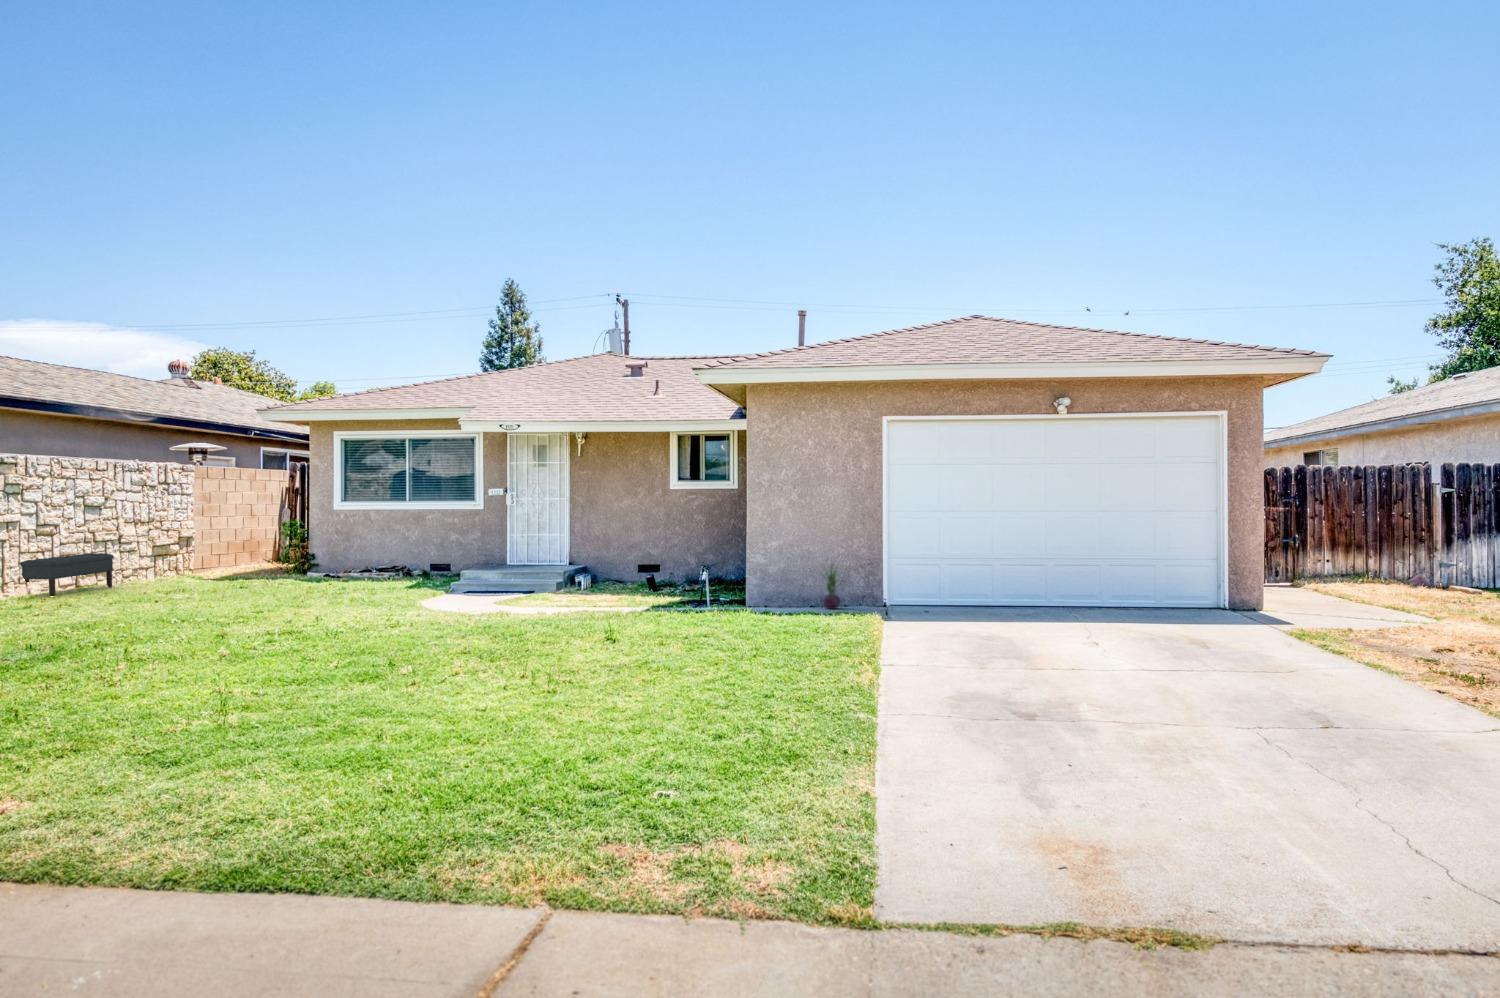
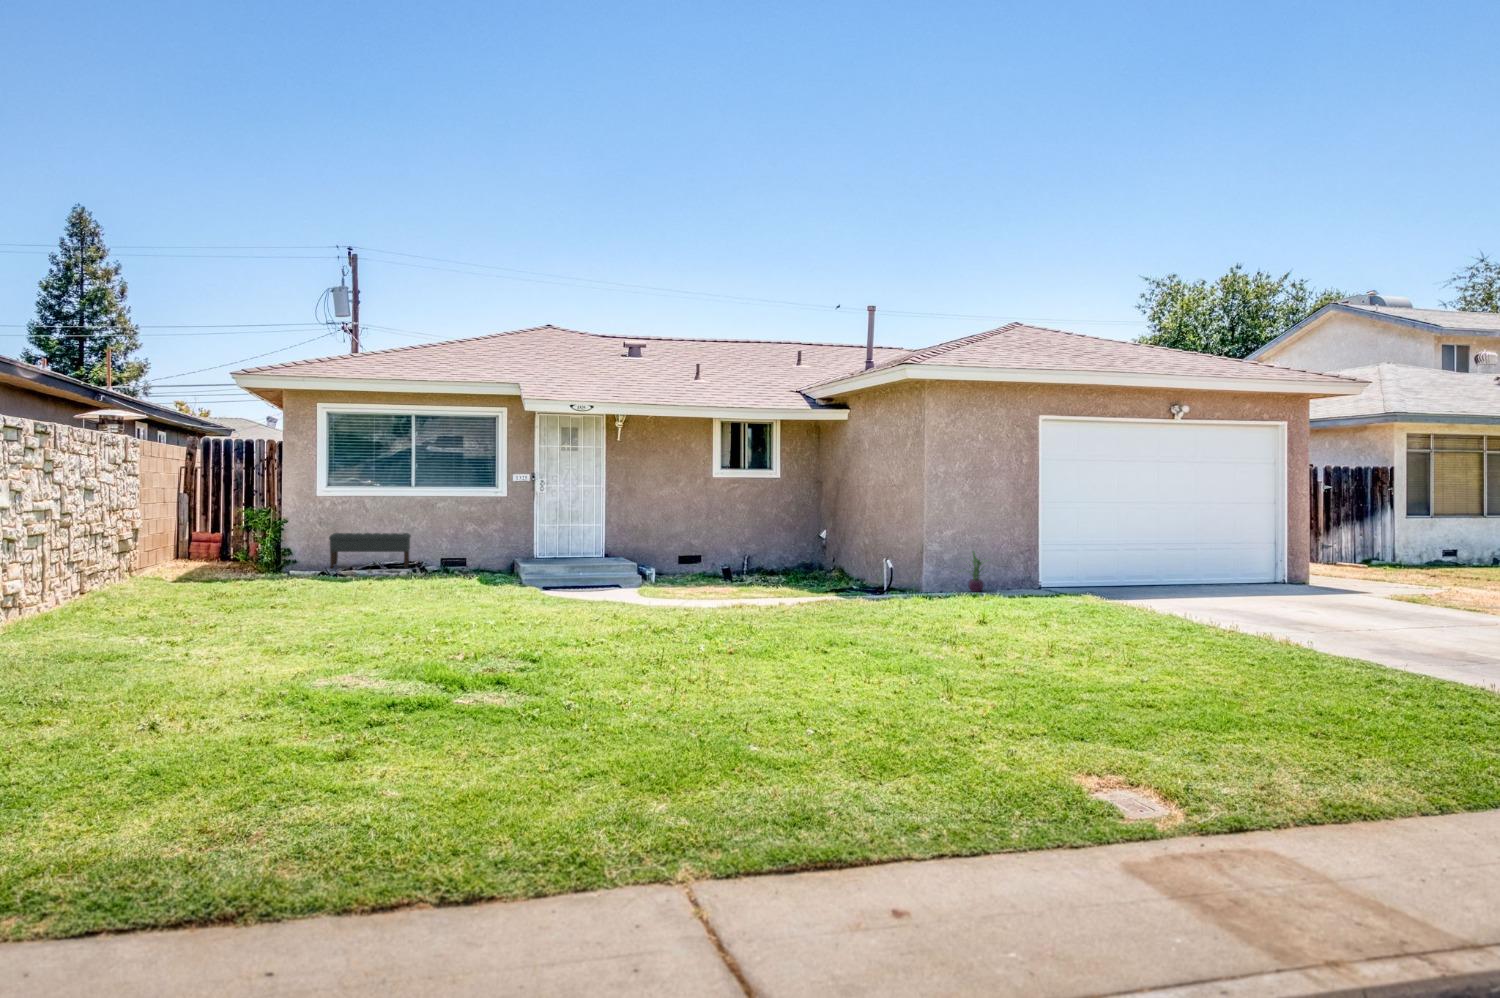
bench: present [20,553,114,596] -> present [329,533,411,568]

